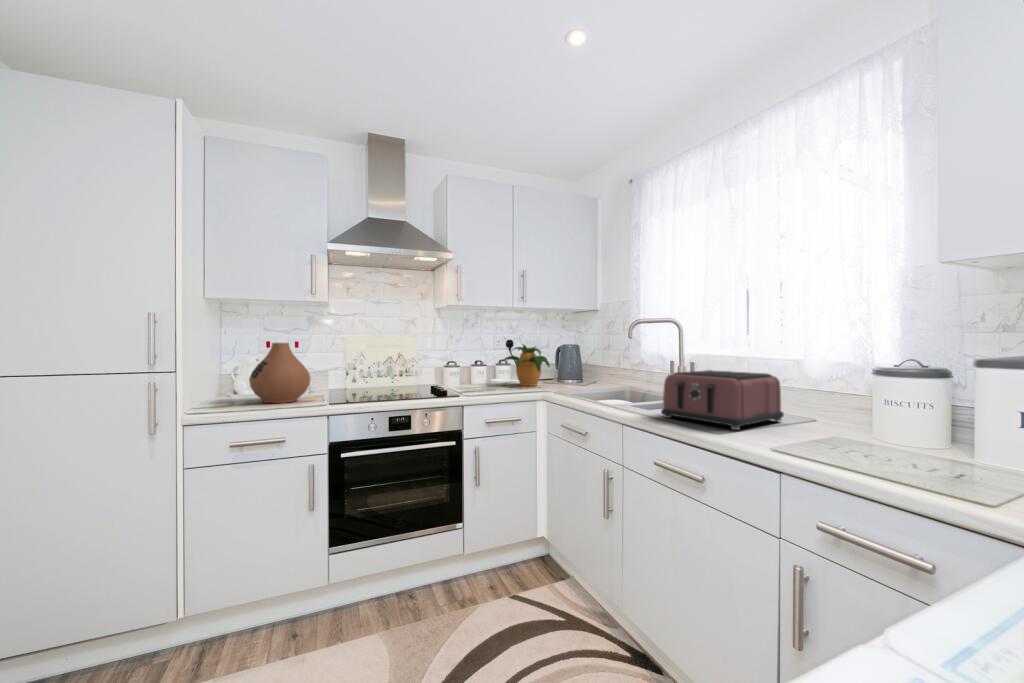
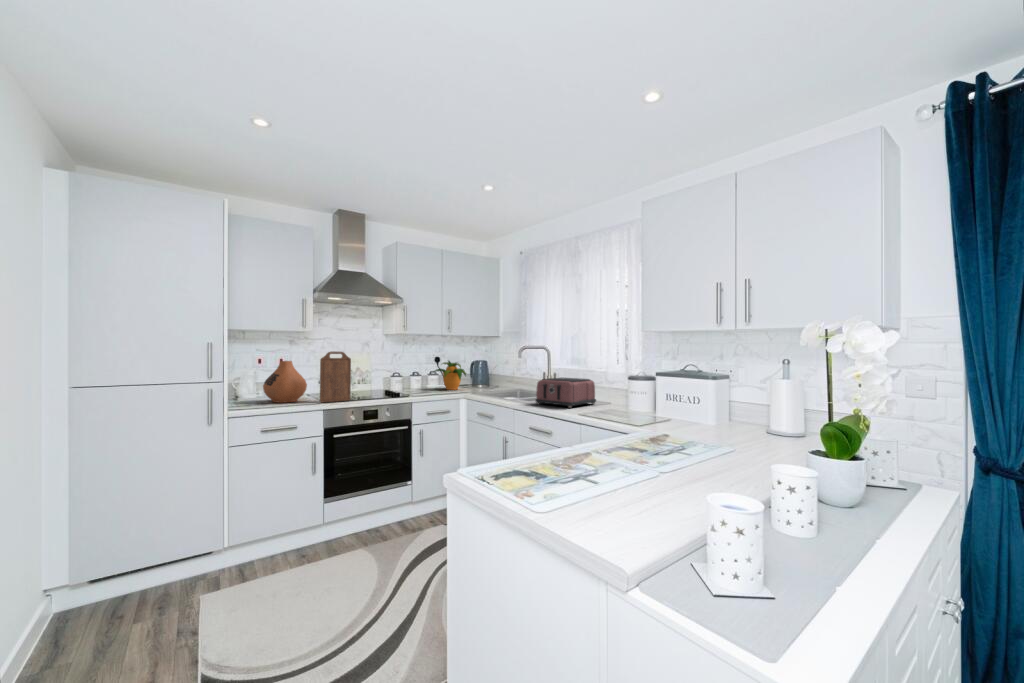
cutting board: none [321,328,368,404] -> present [320,351,351,402]

